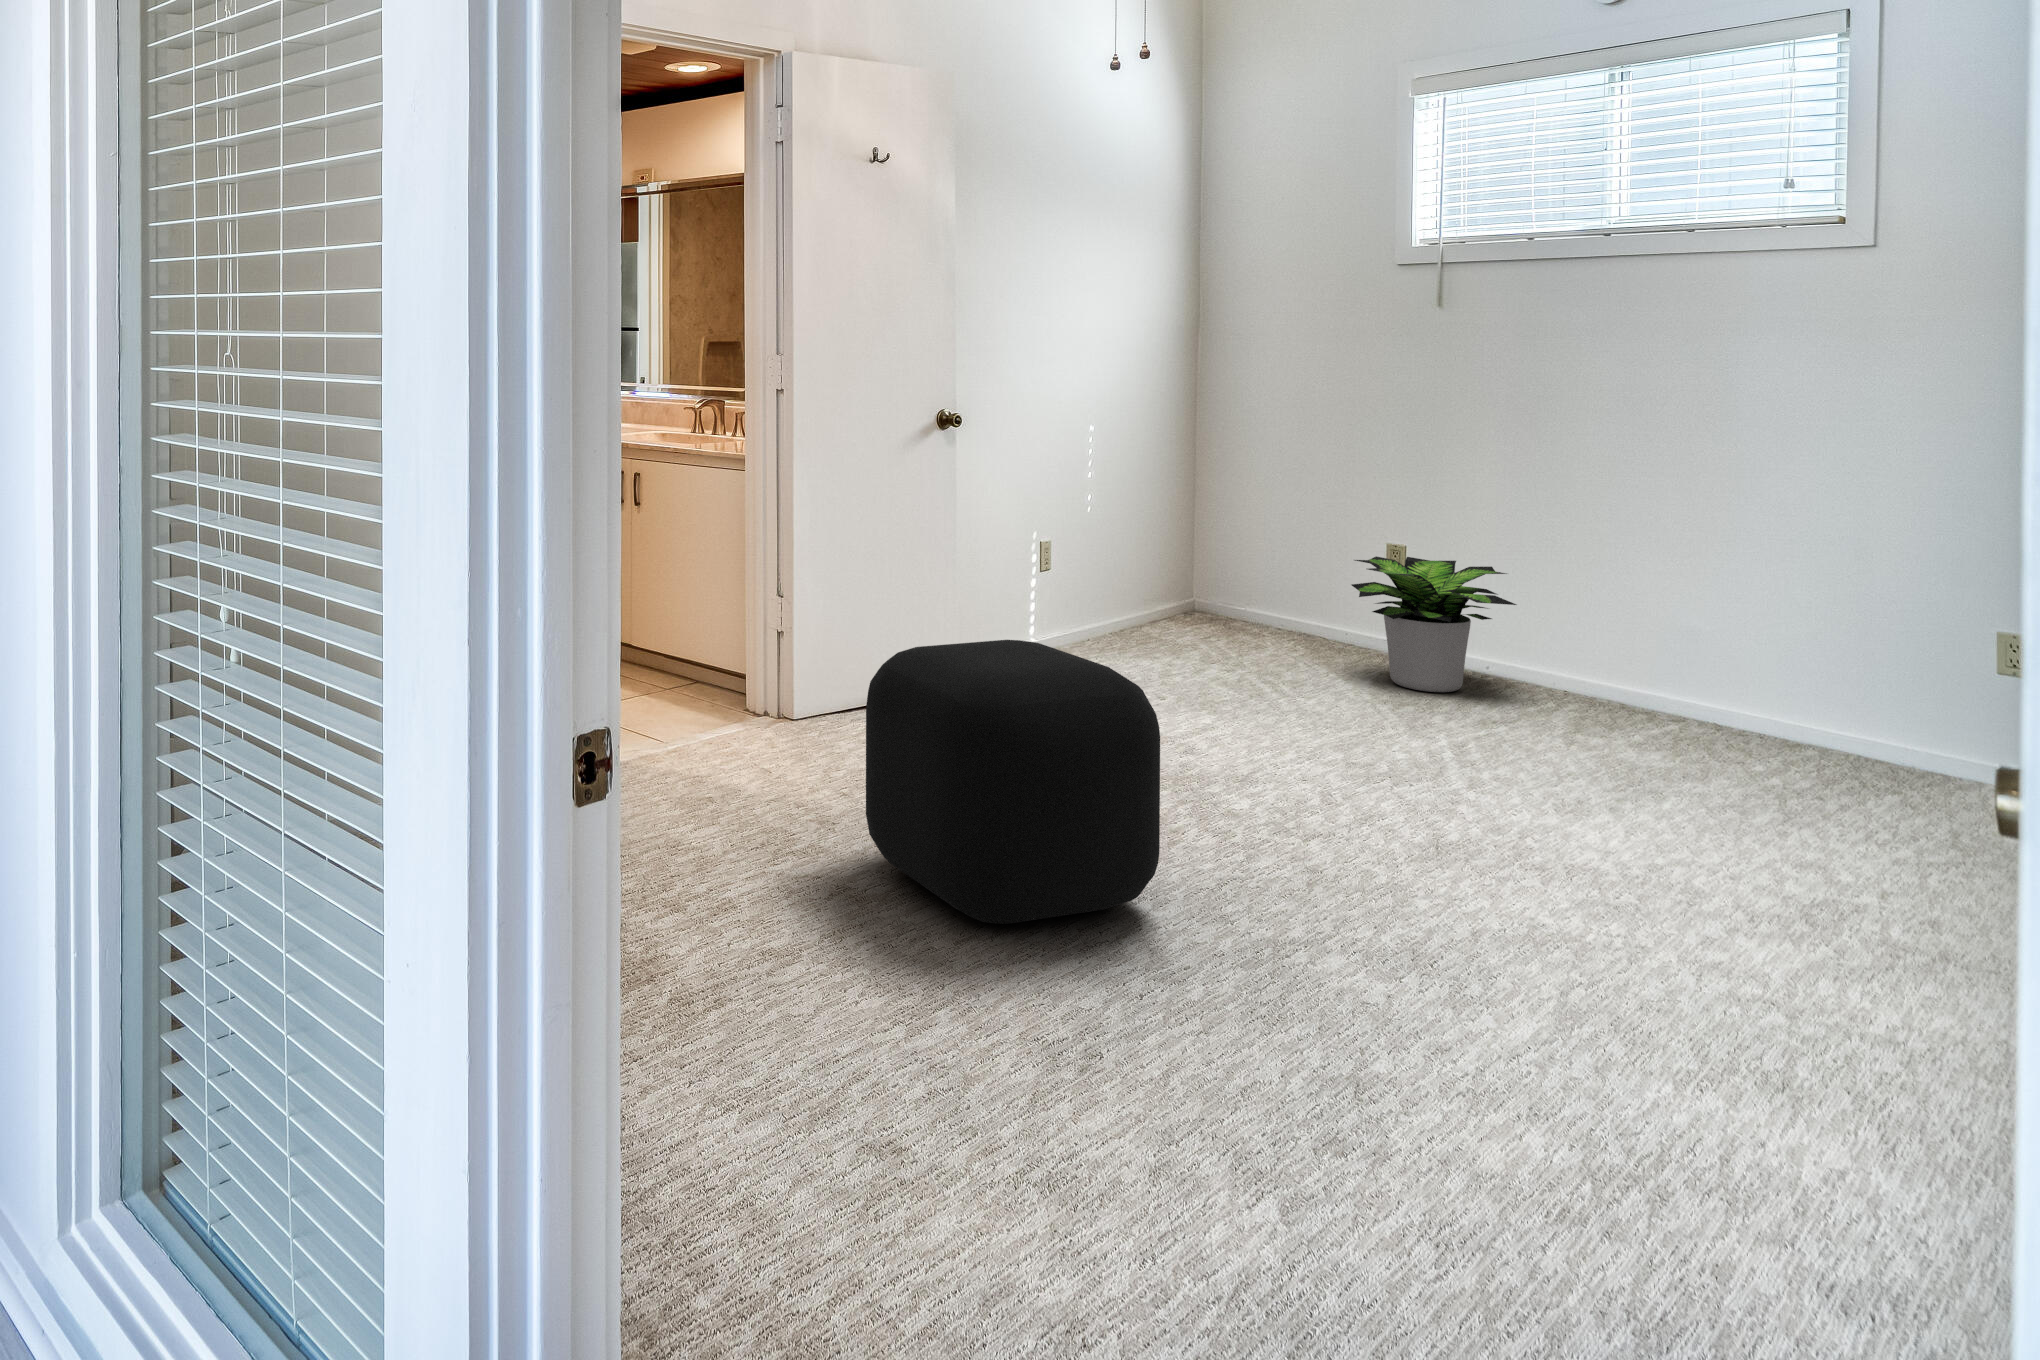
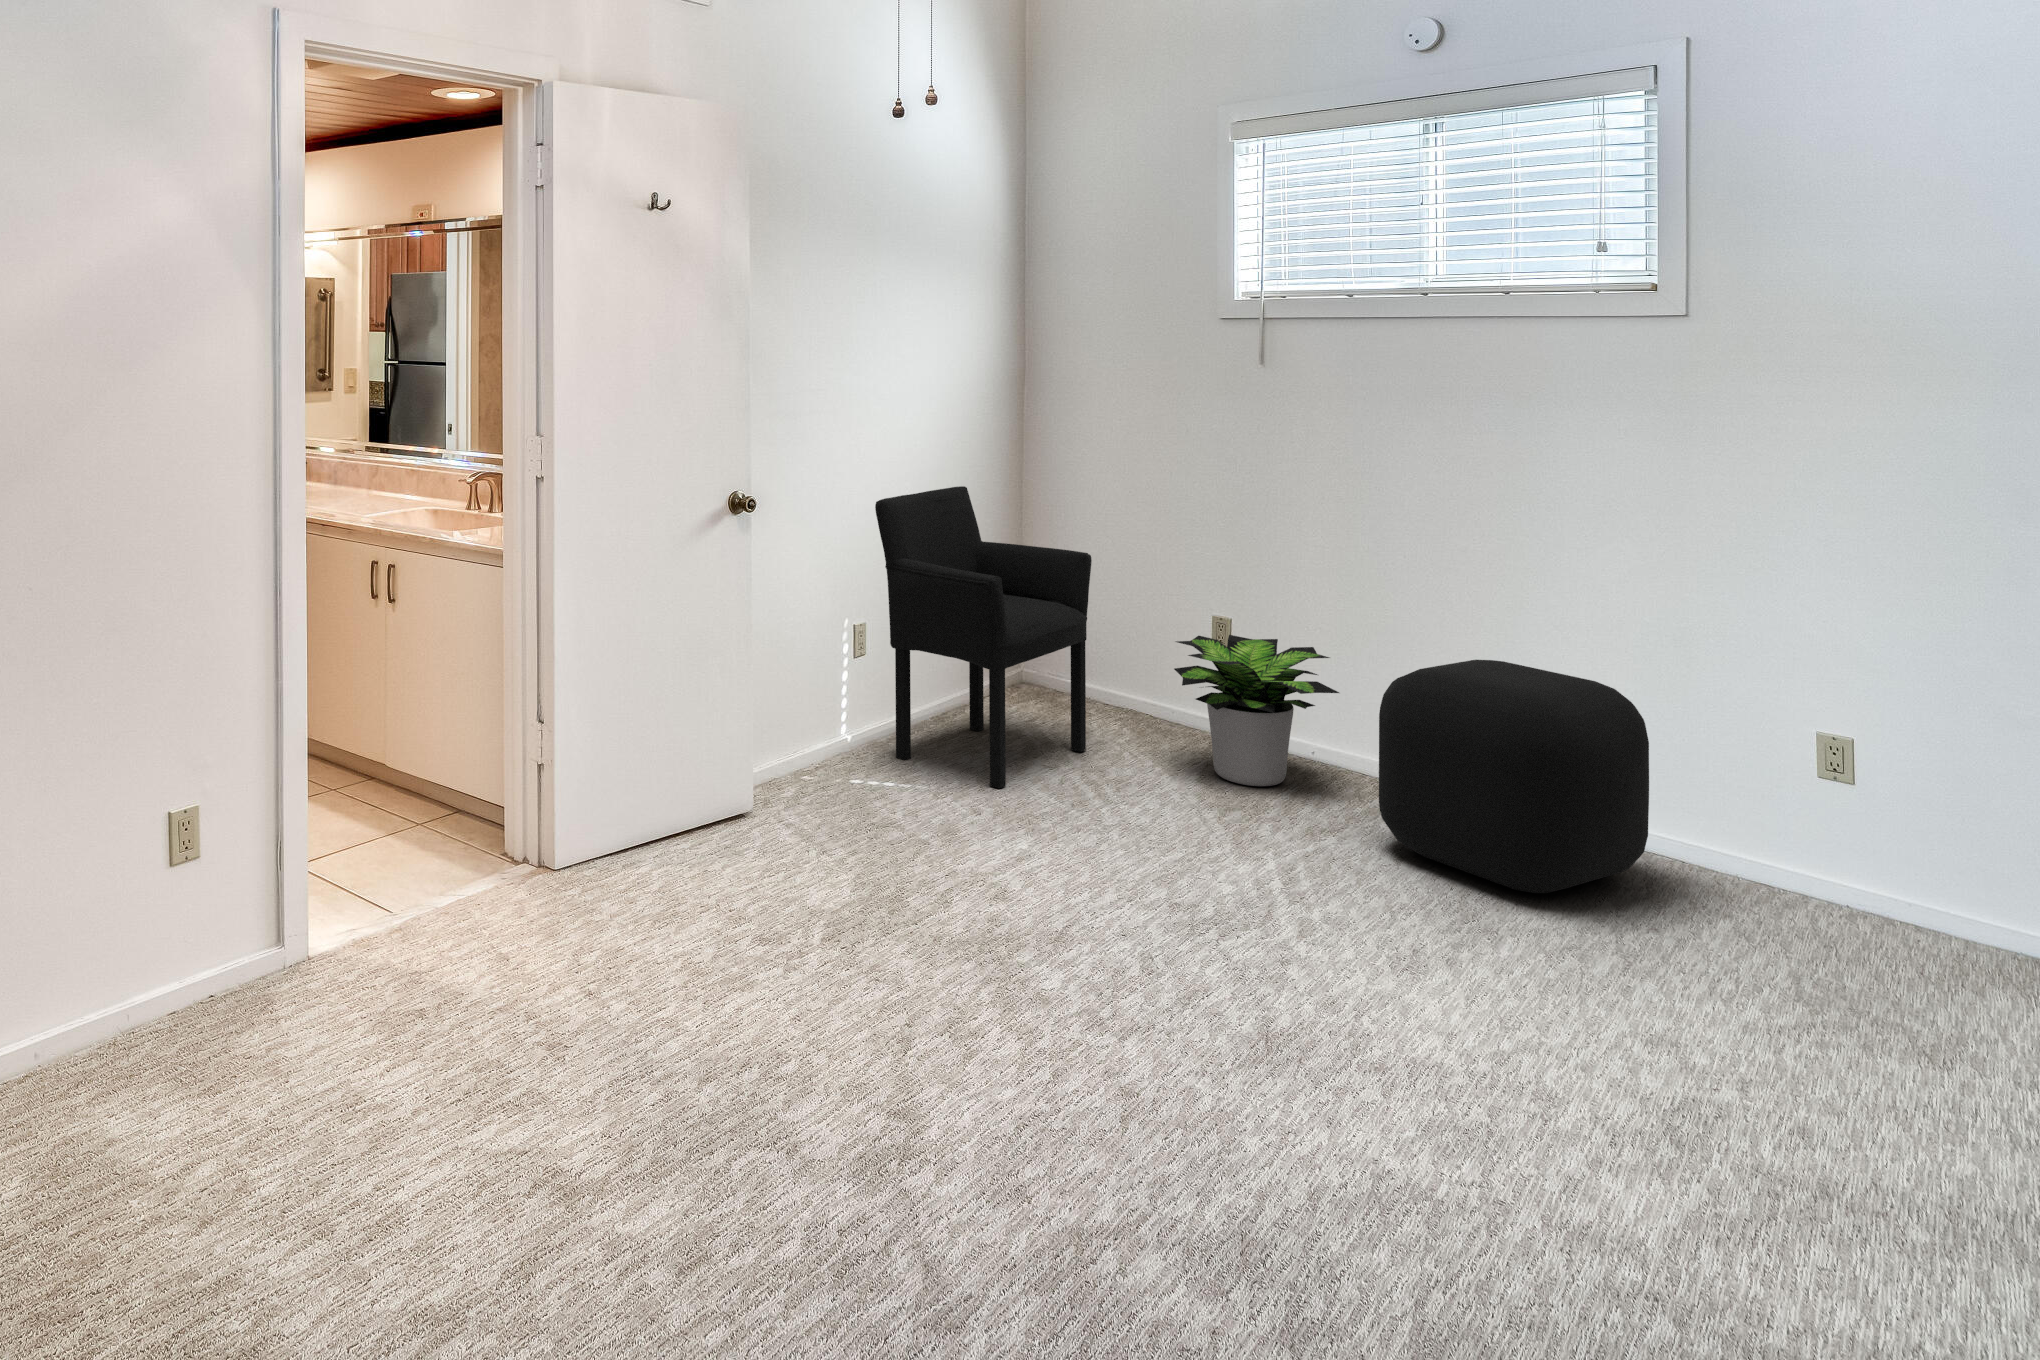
armchair: none [1061,419,1270,684] -> present [875,486,1092,788]
ottoman: present [866,640,1160,924] -> present [1379,660,1649,893]

